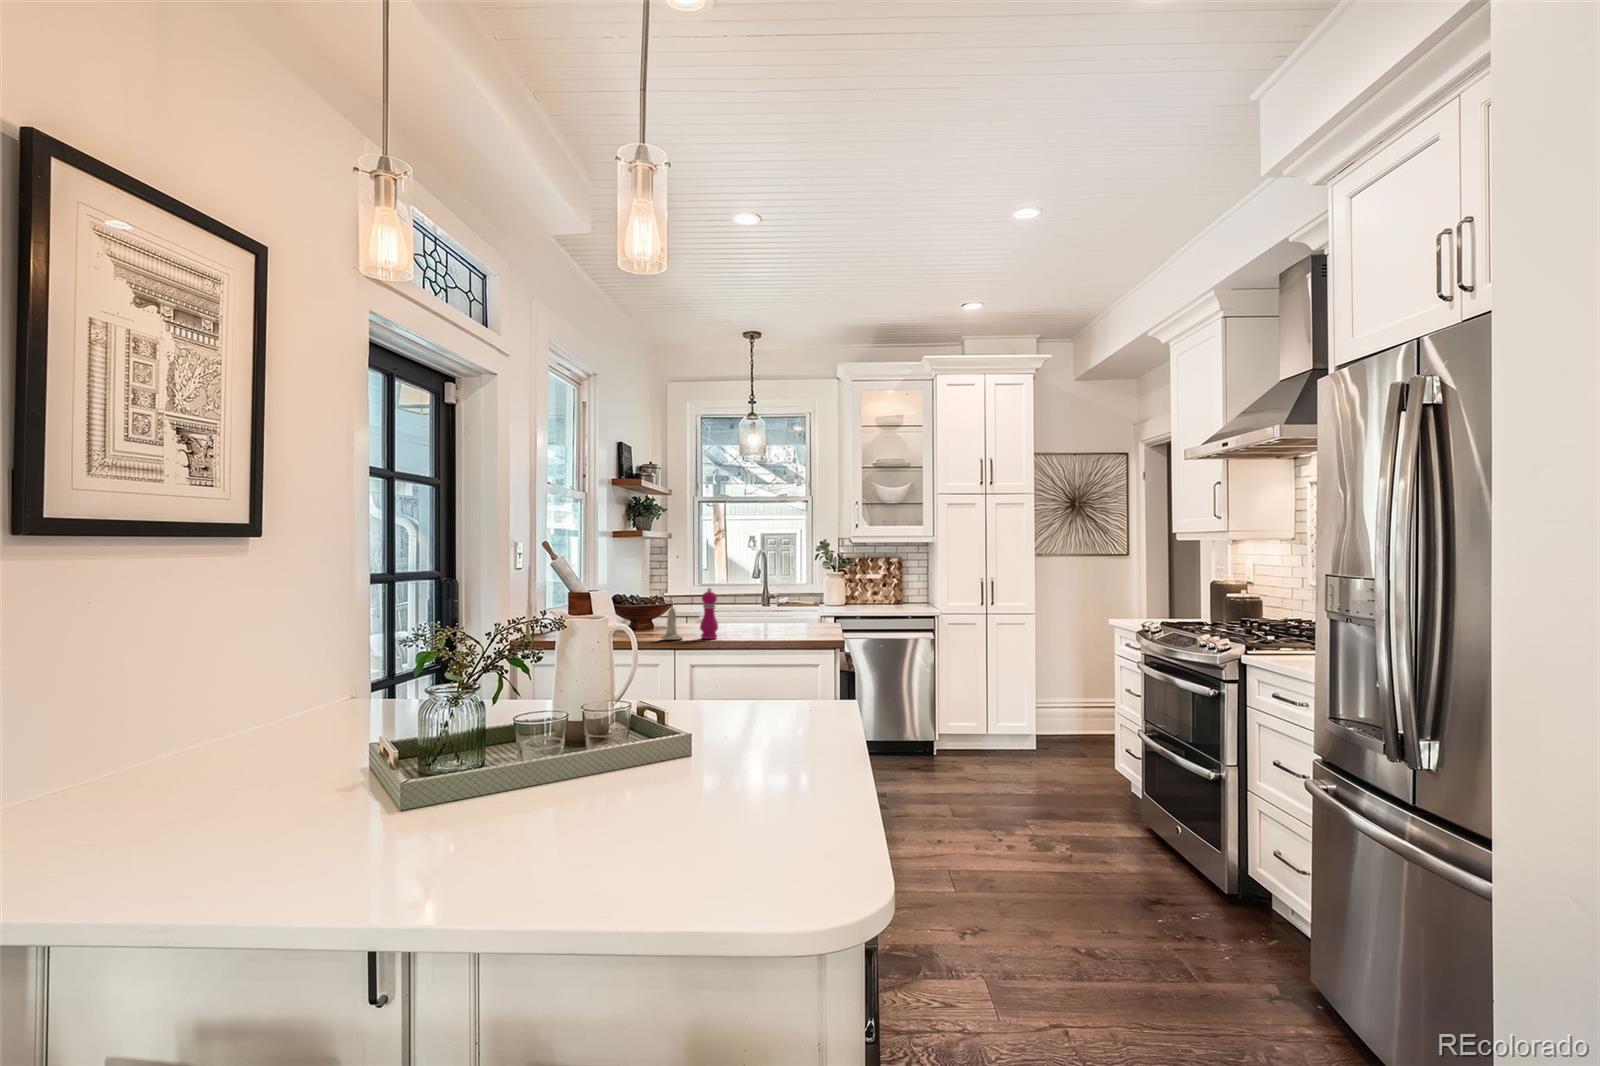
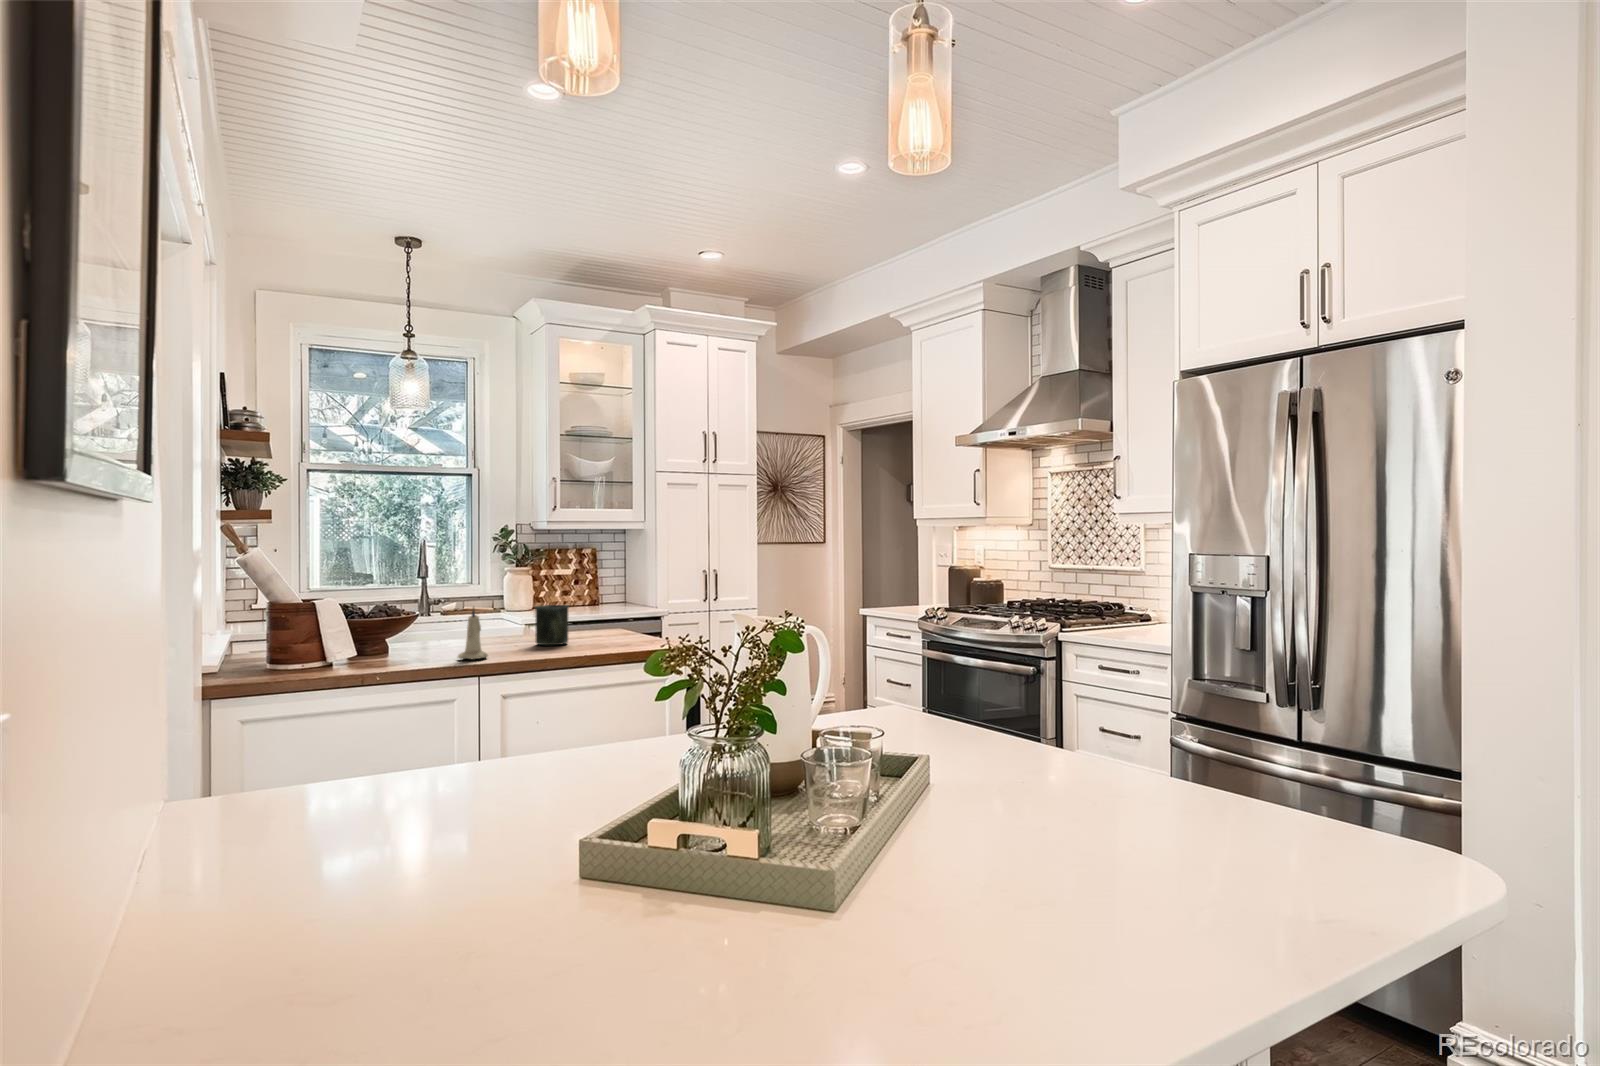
pepper mill: present [700,588,718,639] -> none [508,585,534,655]
mug: none [737,603,766,634] -> present [535,605,569,645]

